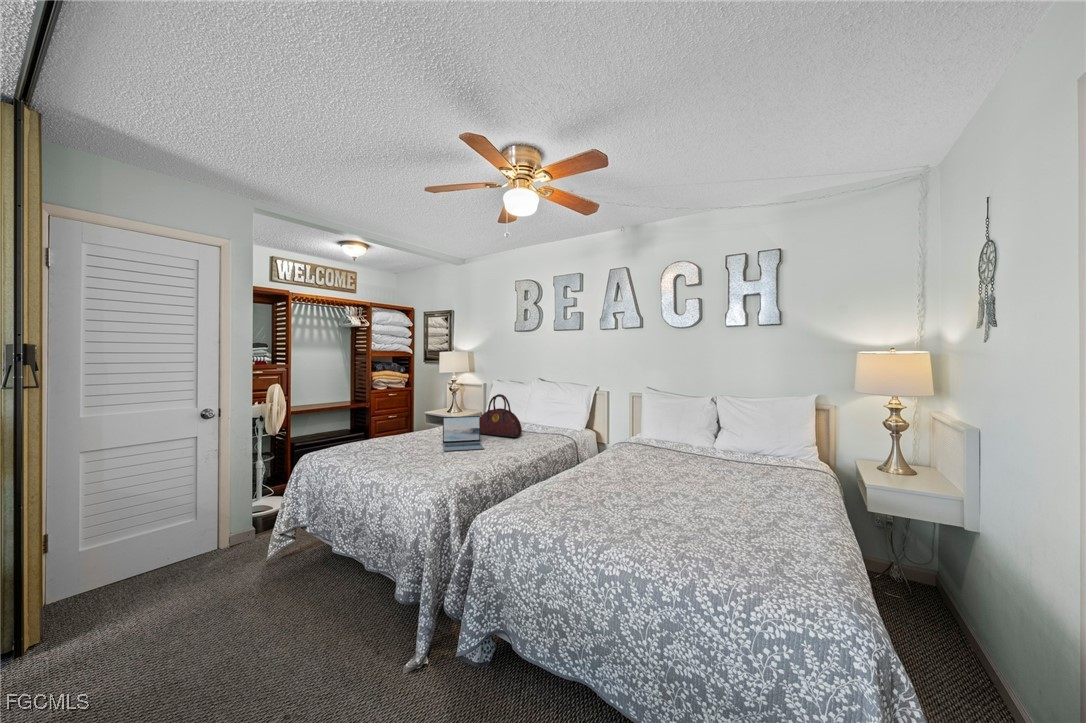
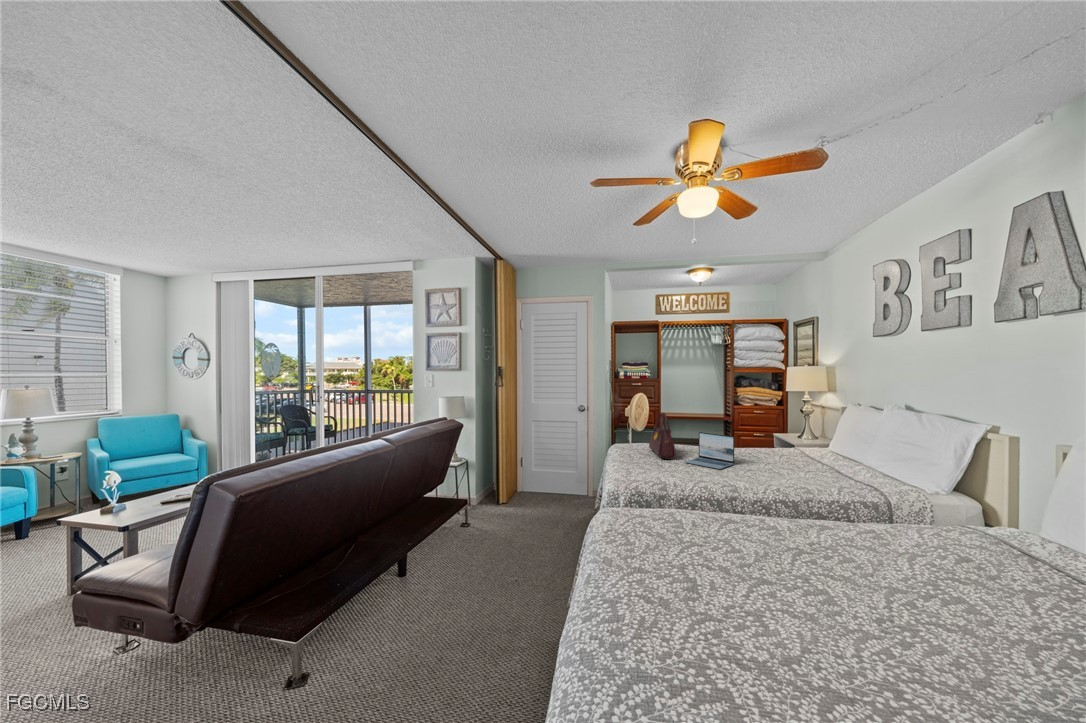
handbag: present [480,394,522,437] -> present [649,413,676,459]

